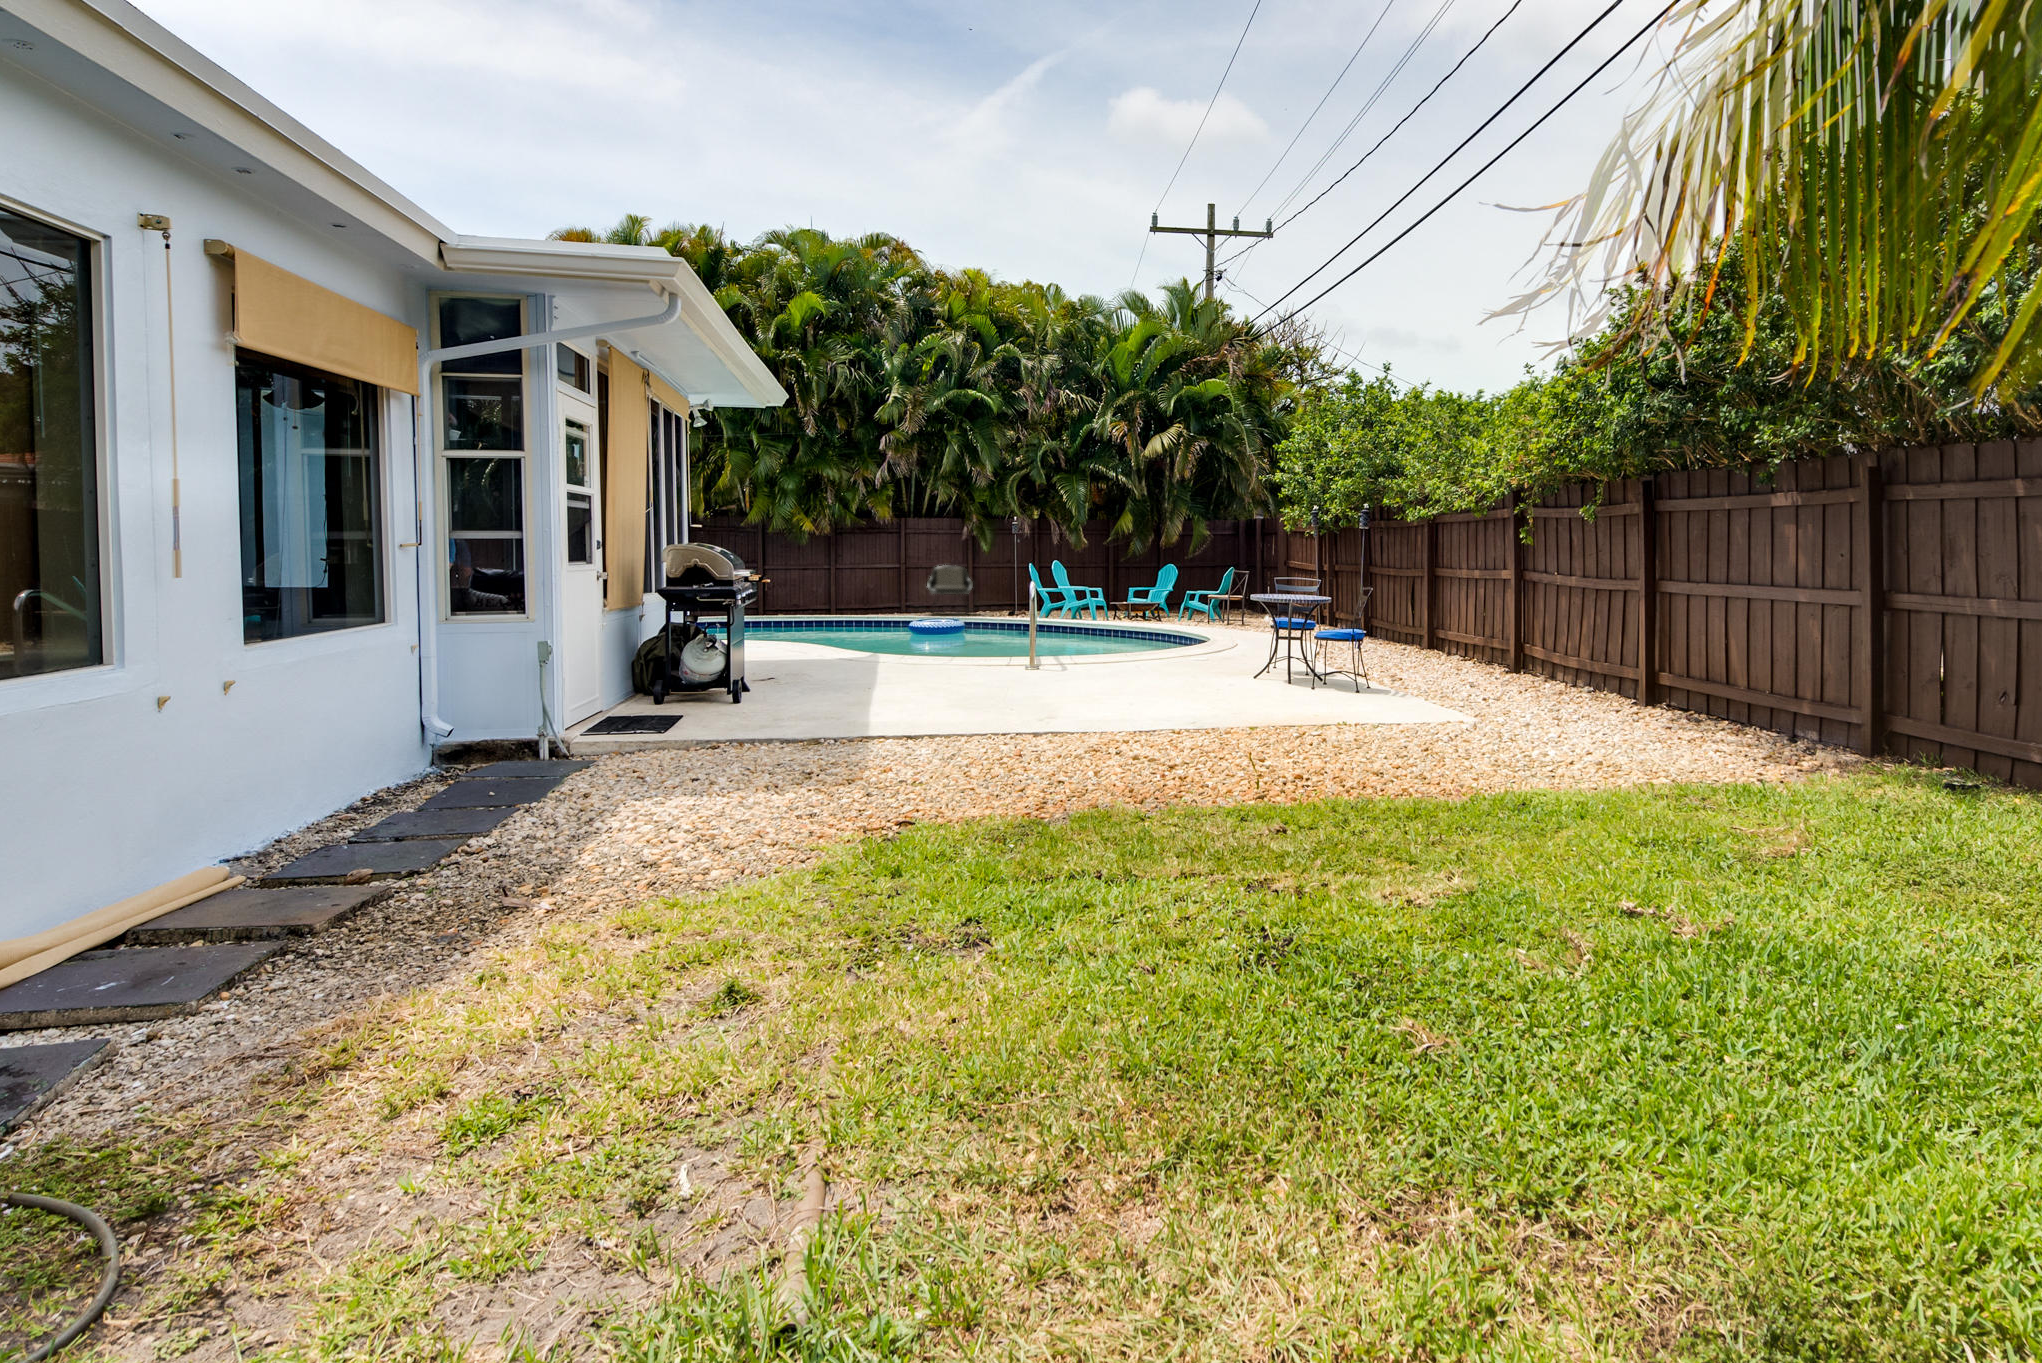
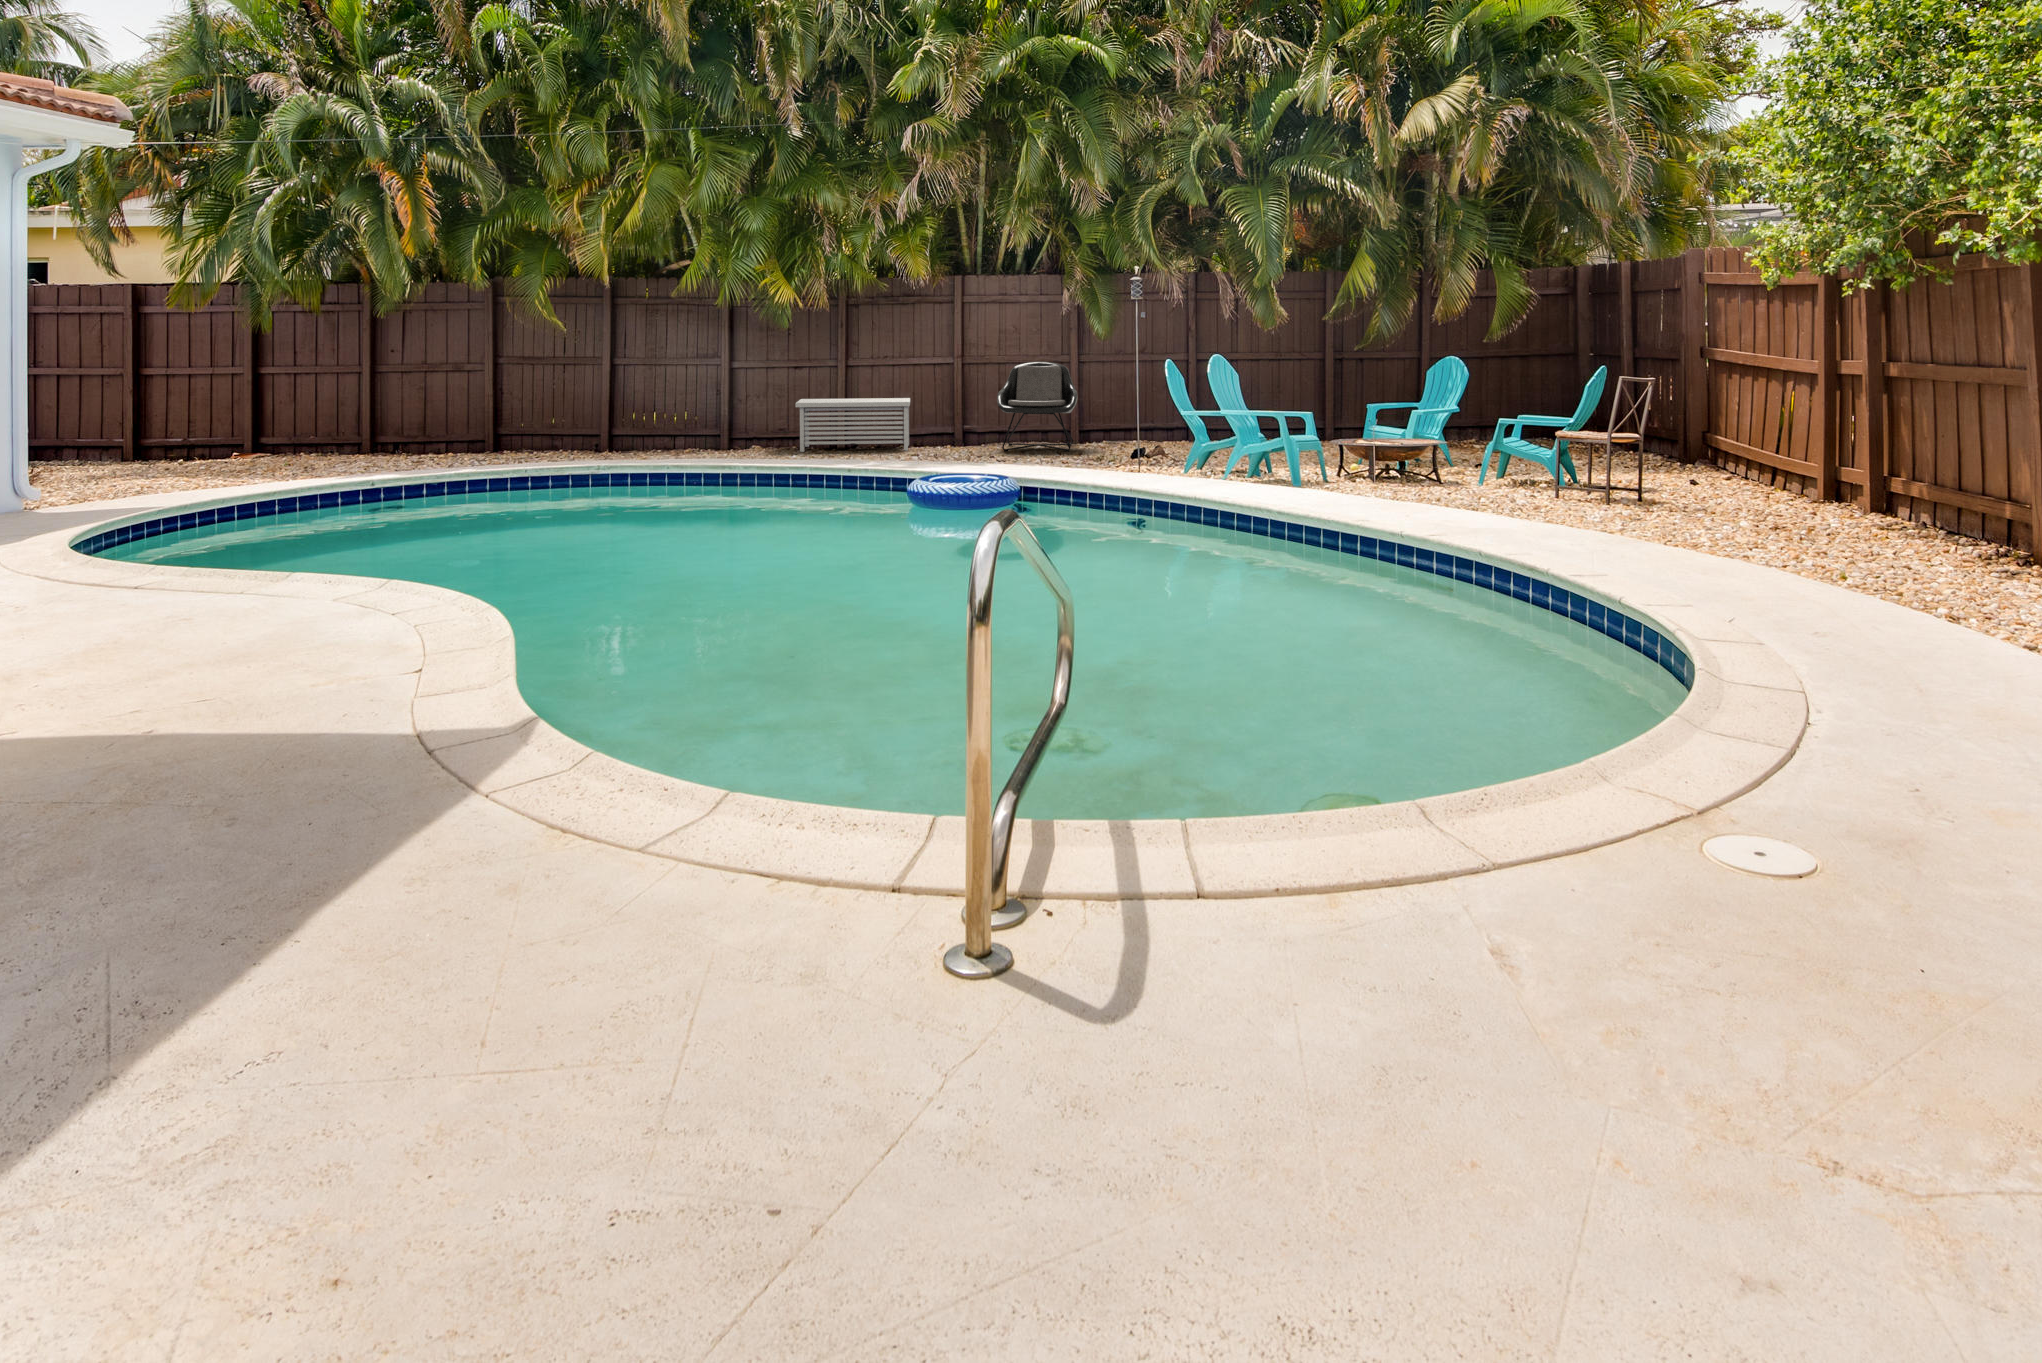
storage bench: none [805,585,875,616] -> present [796,398,910,452]

